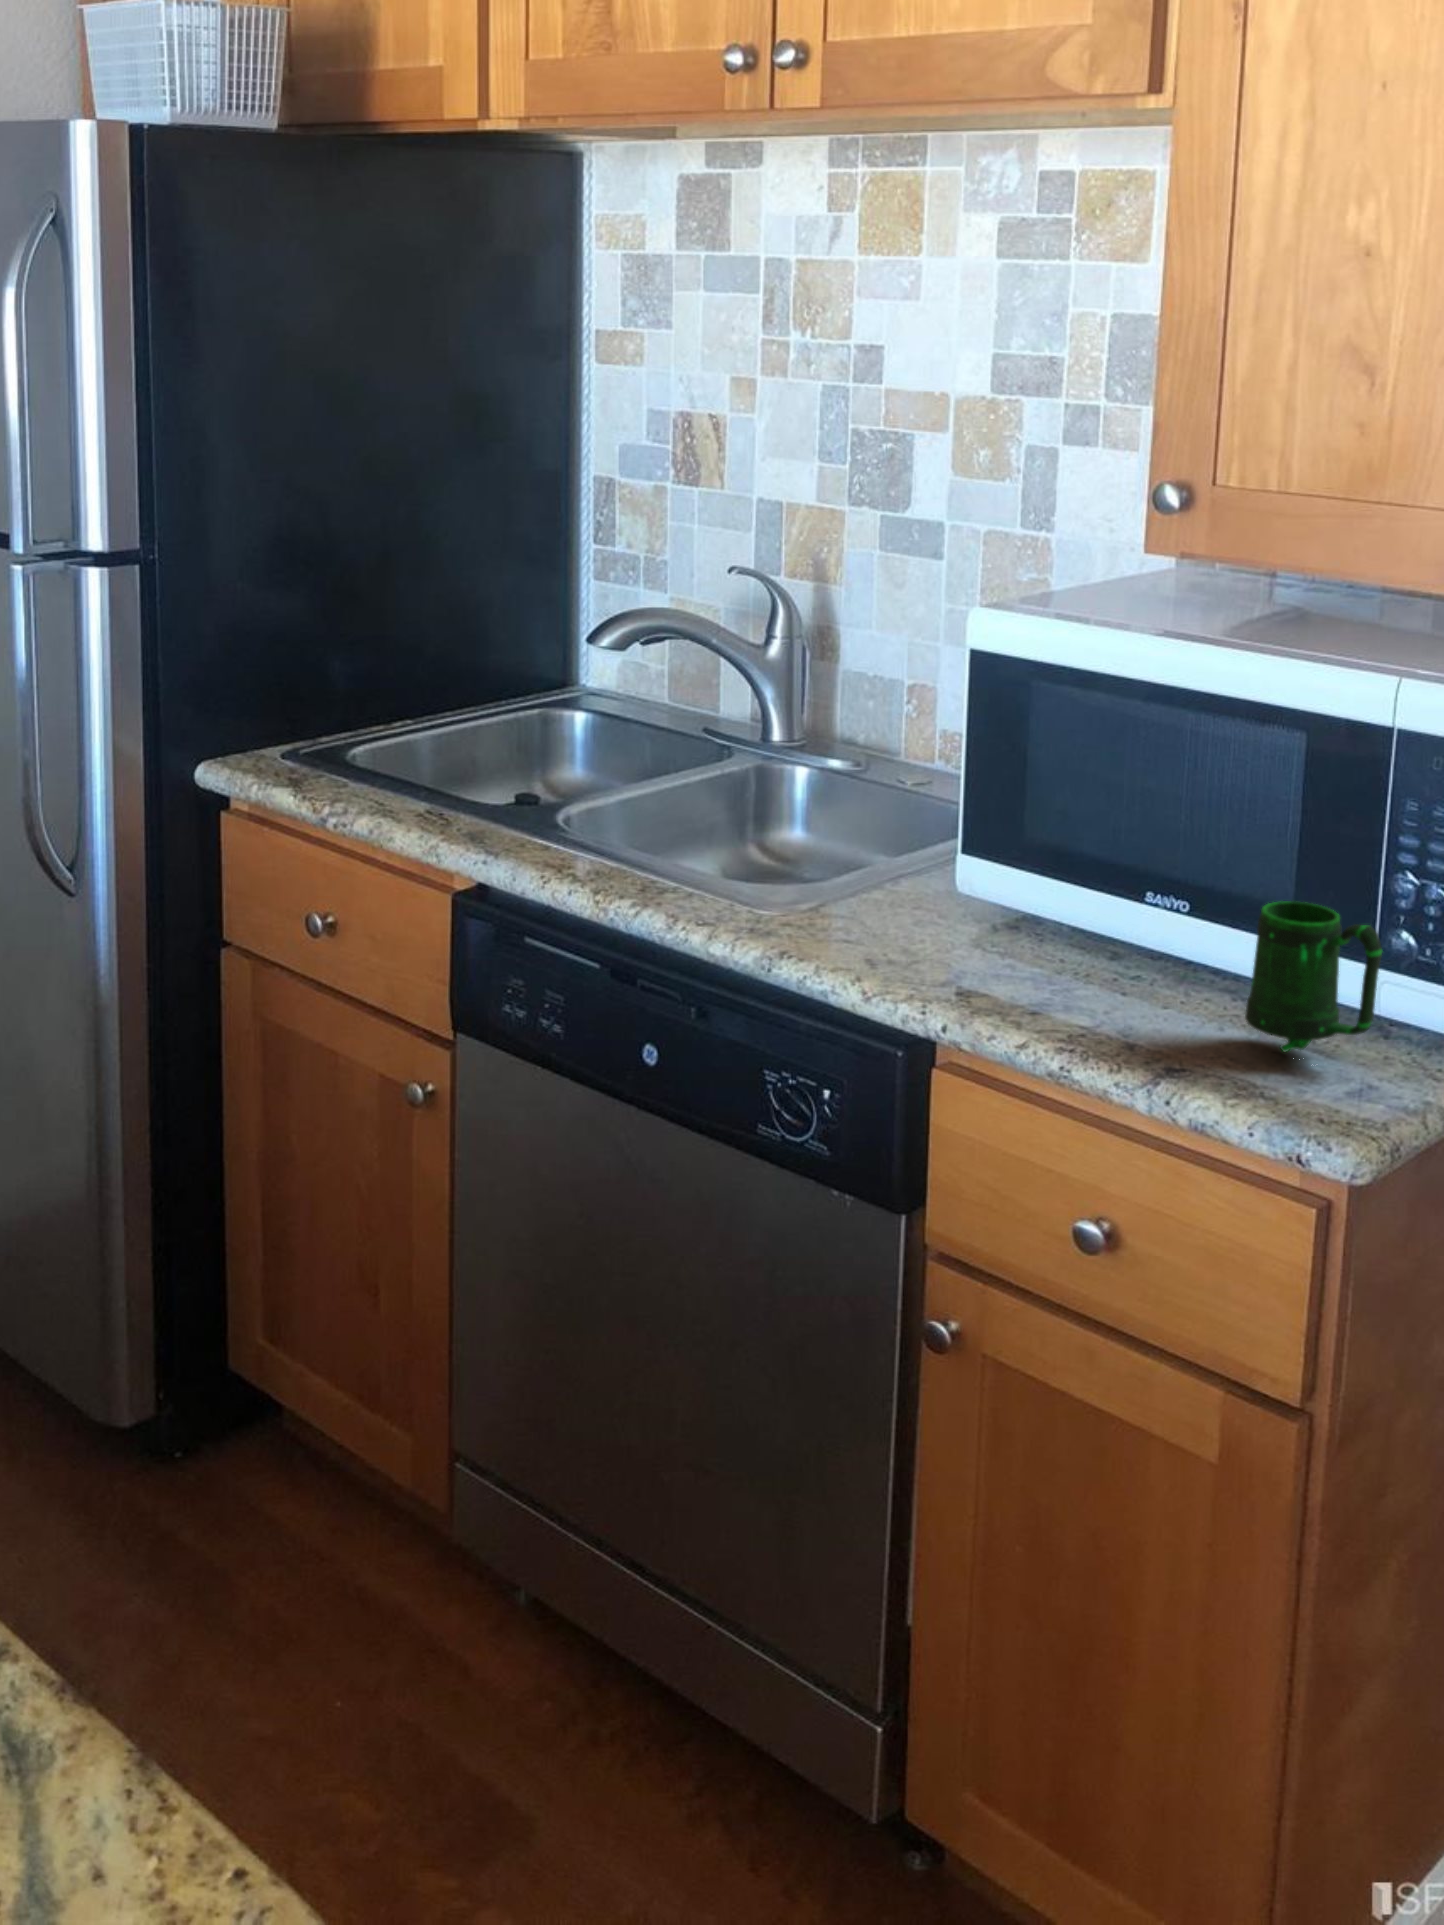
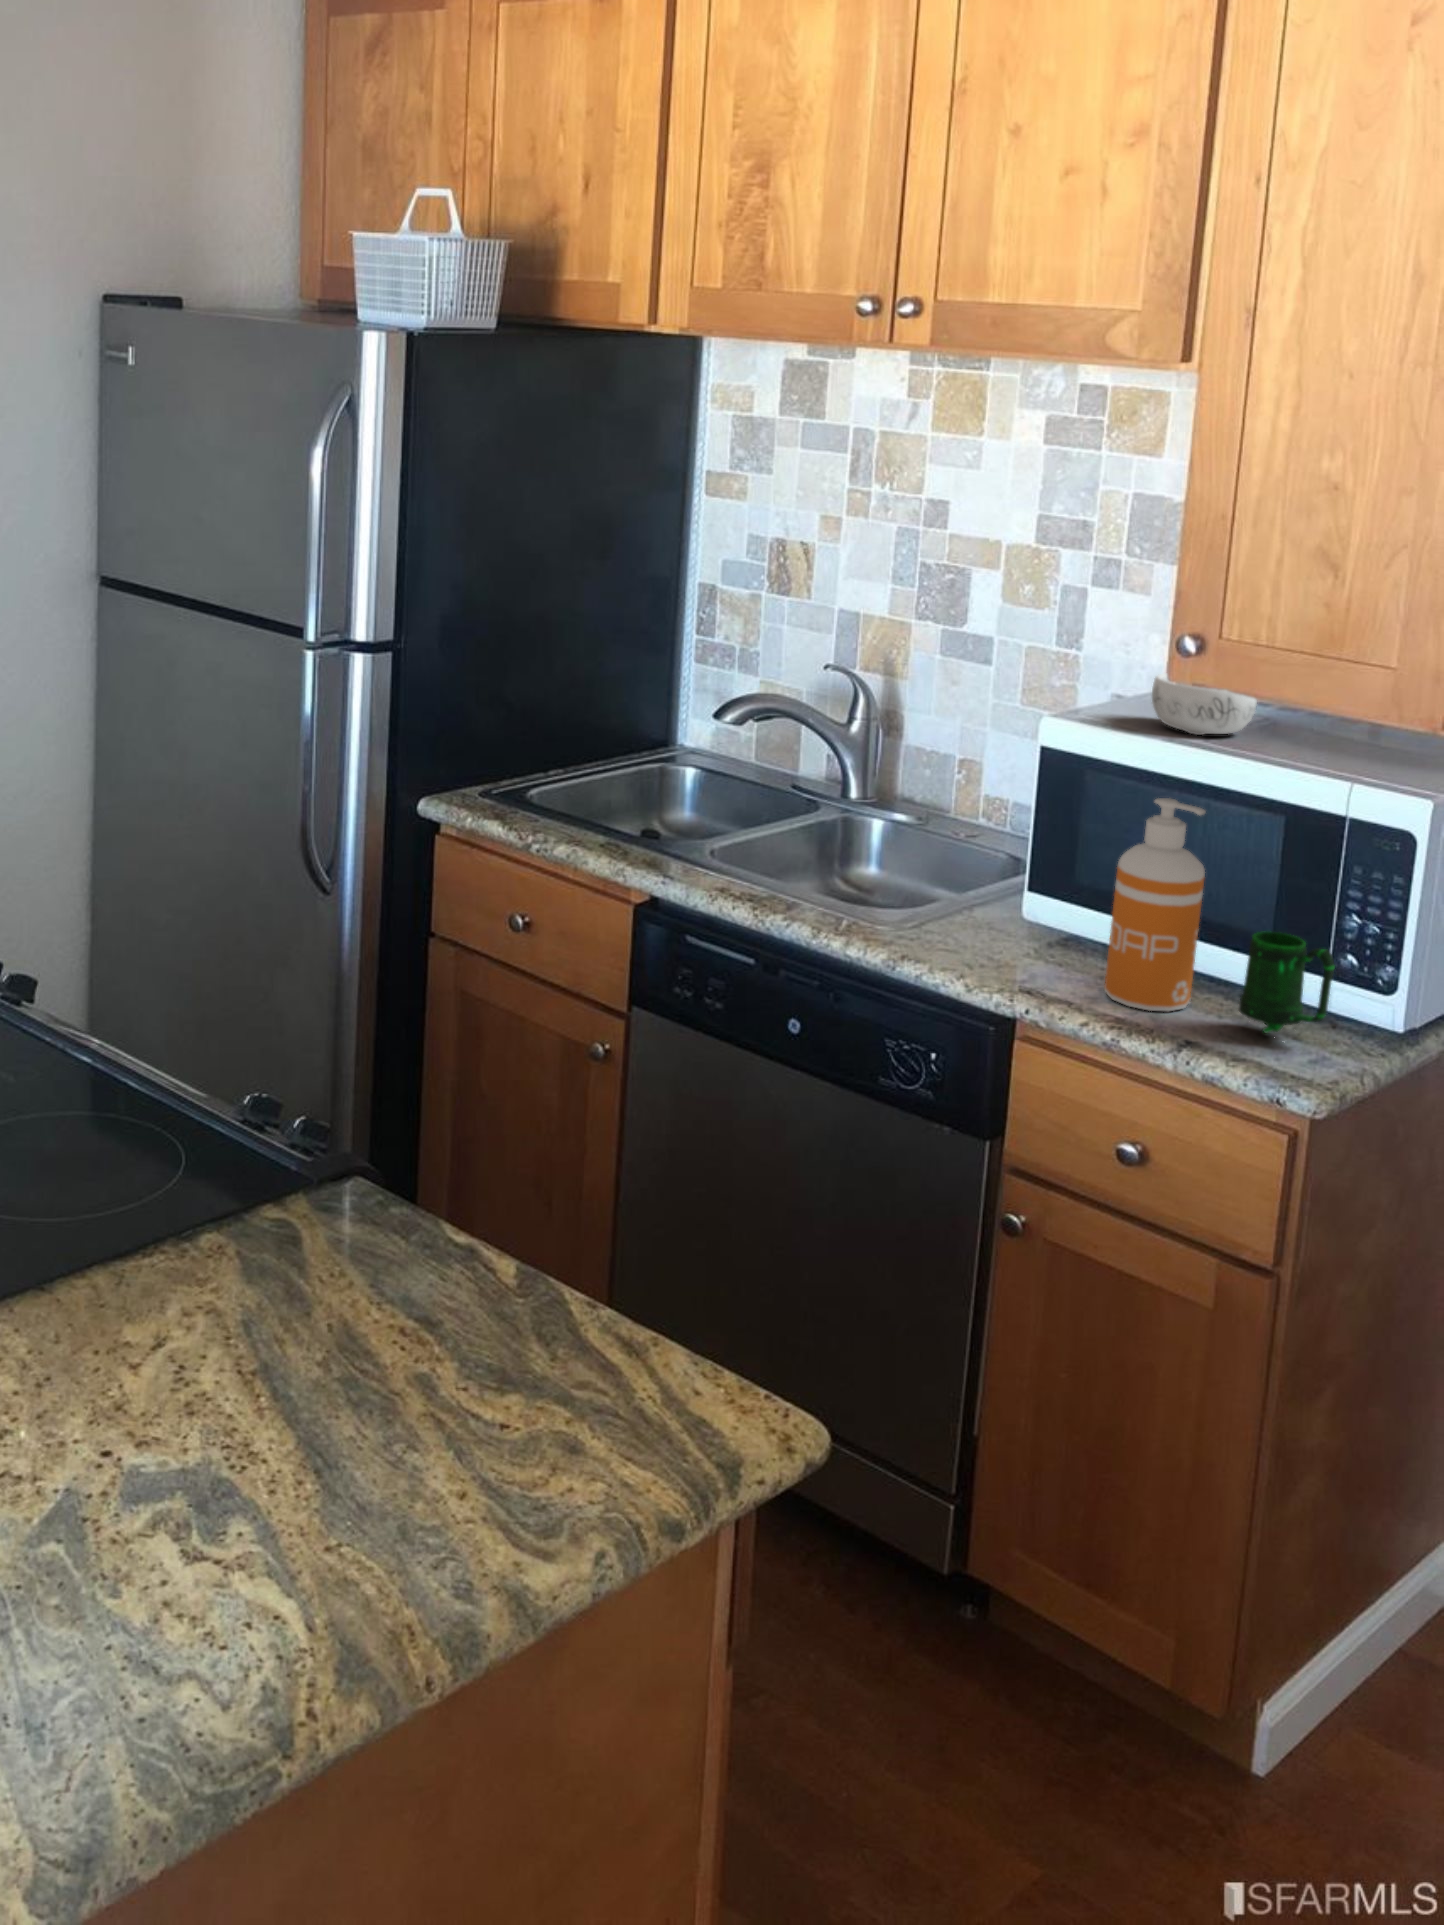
decorative bowl: none [1124,540,1271,624] -> present [1152,673,1257,735]
soap dispenser: none [1058,711,1194,1023] -> present [1104,798,1205,1012]

